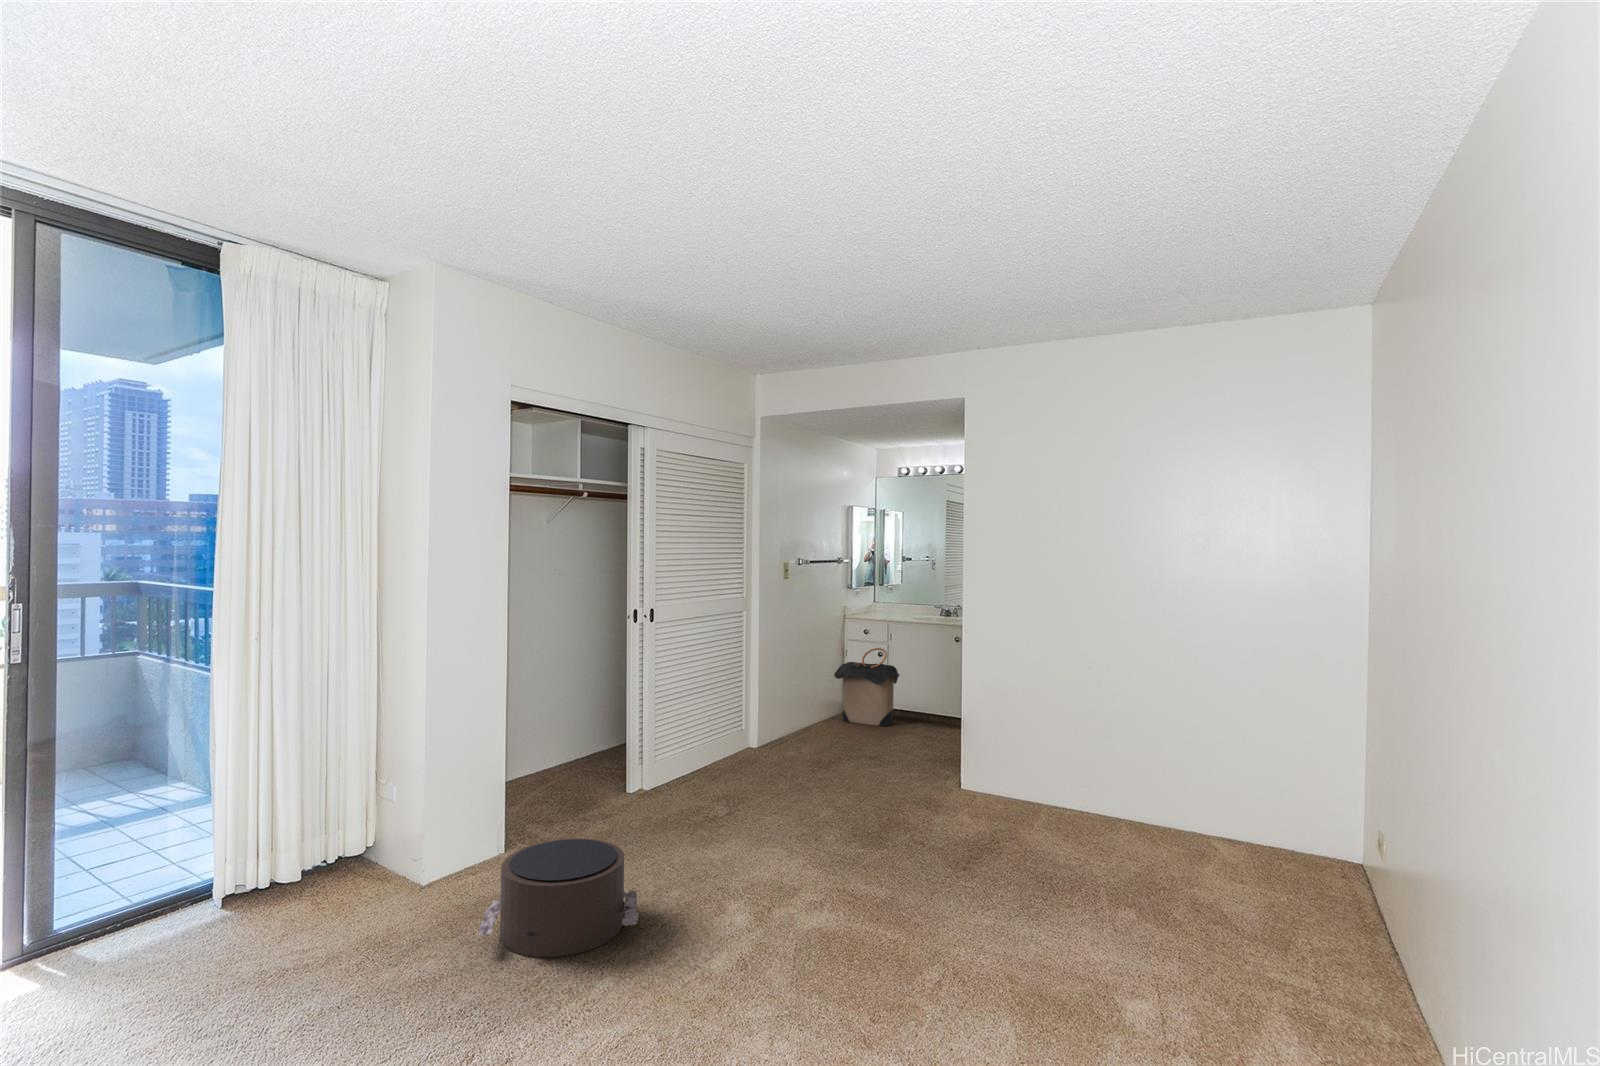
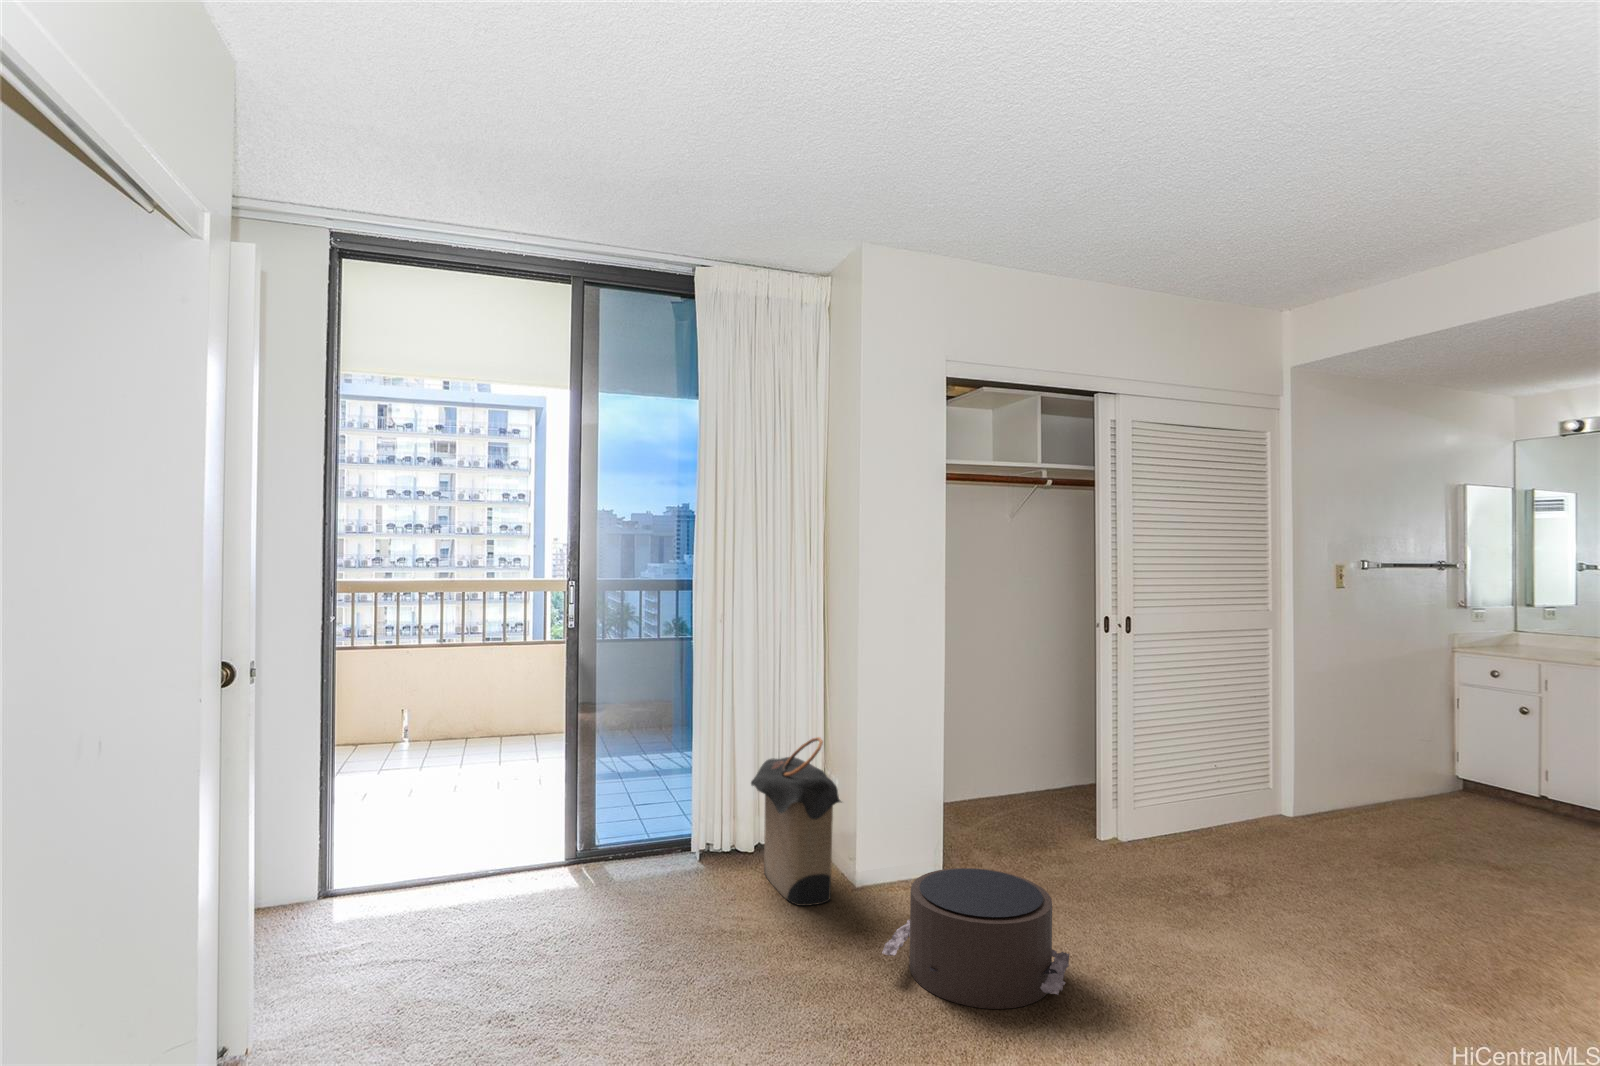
laundry hamper: present [834,648,899,726] -> present [751,737,841,906]

